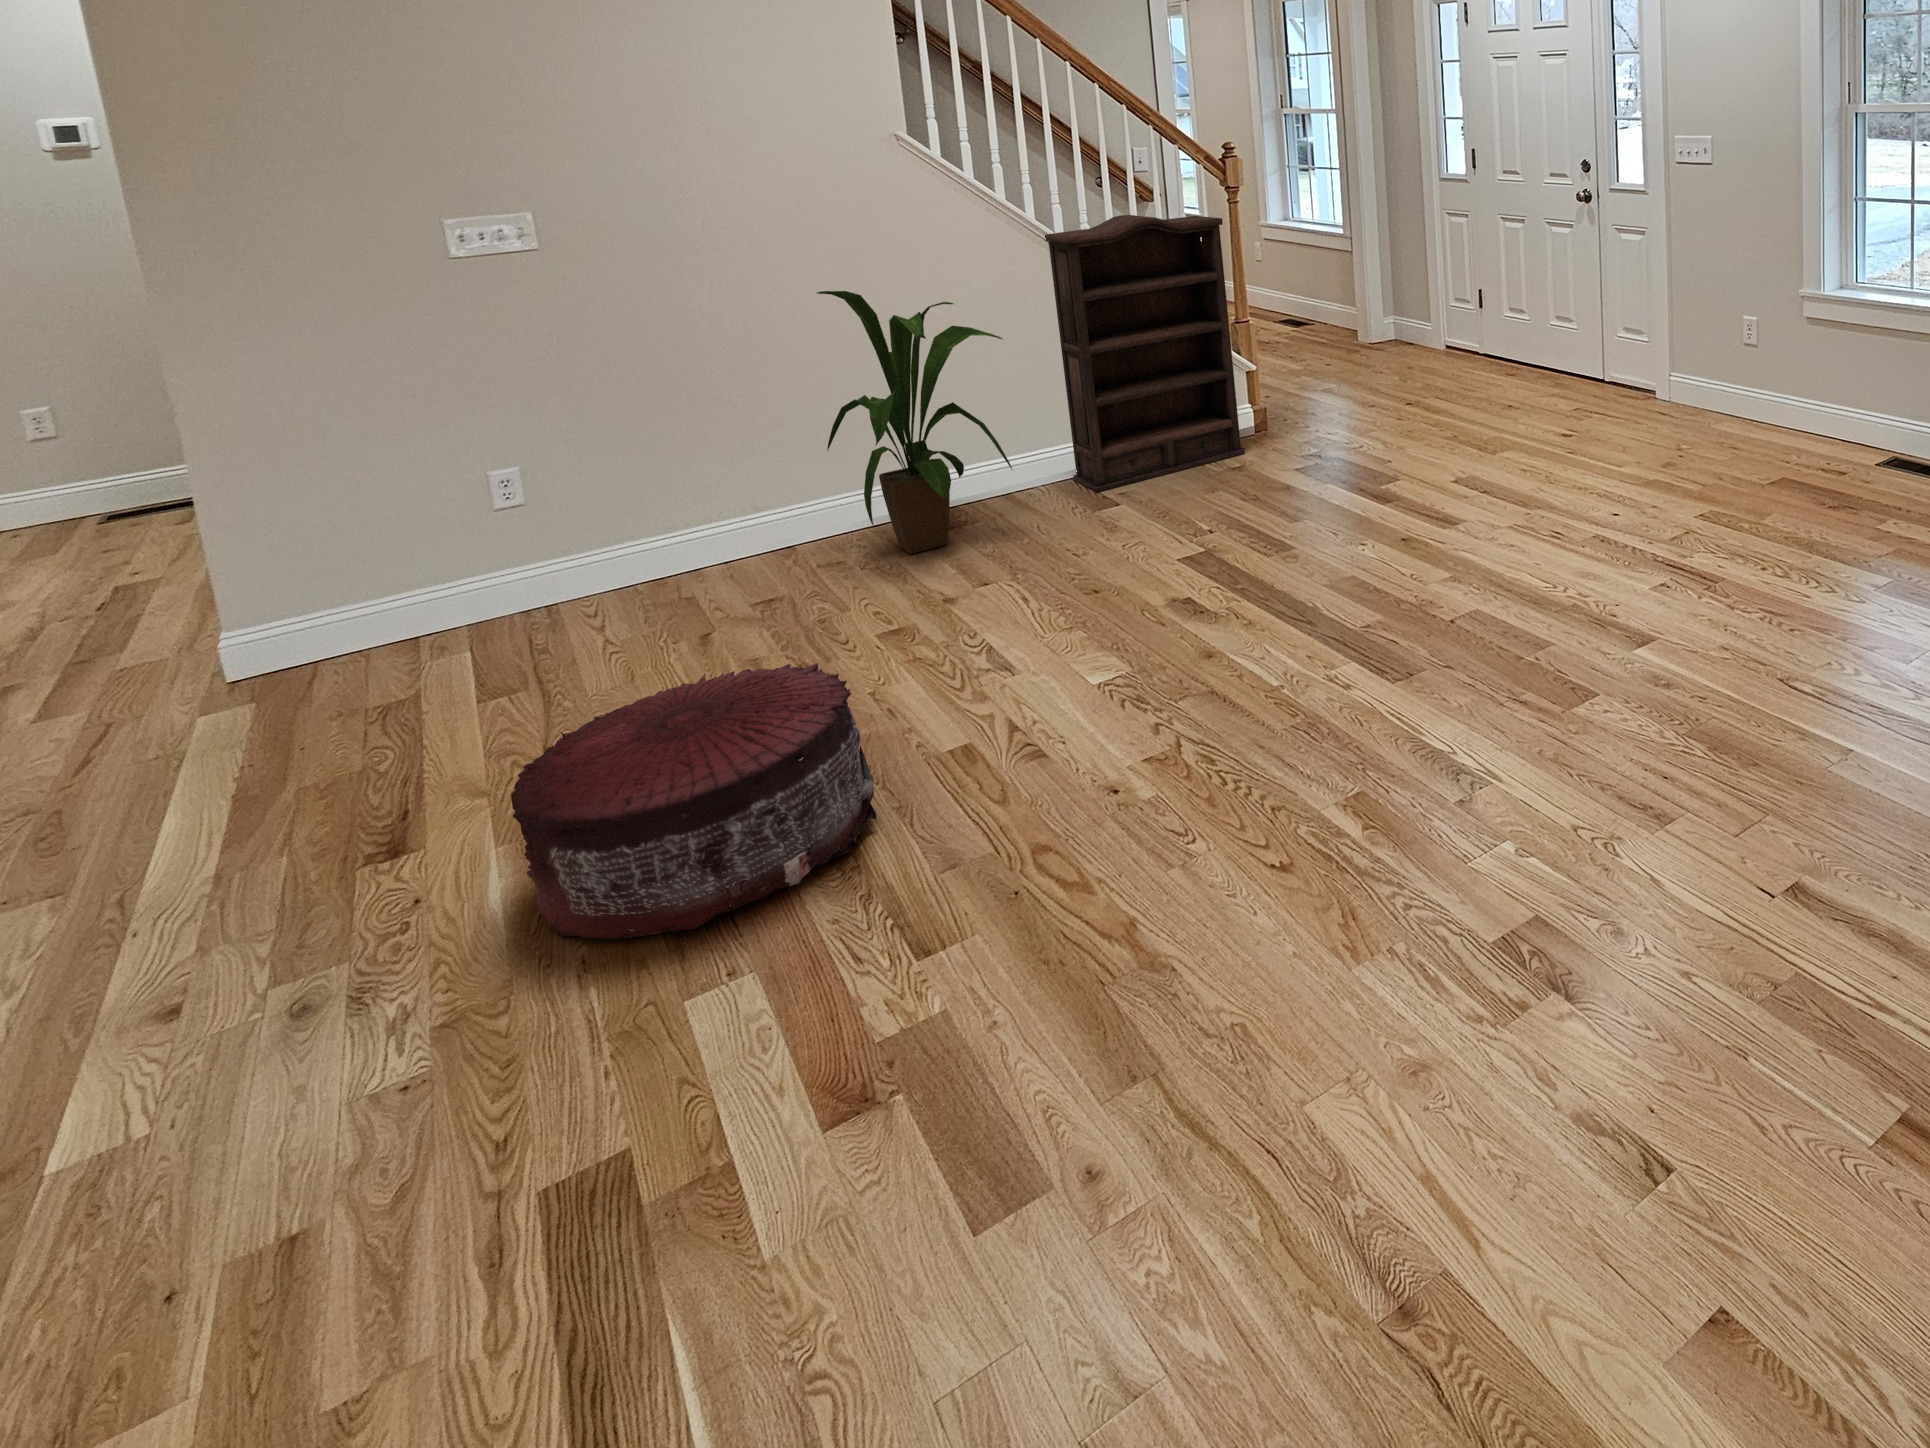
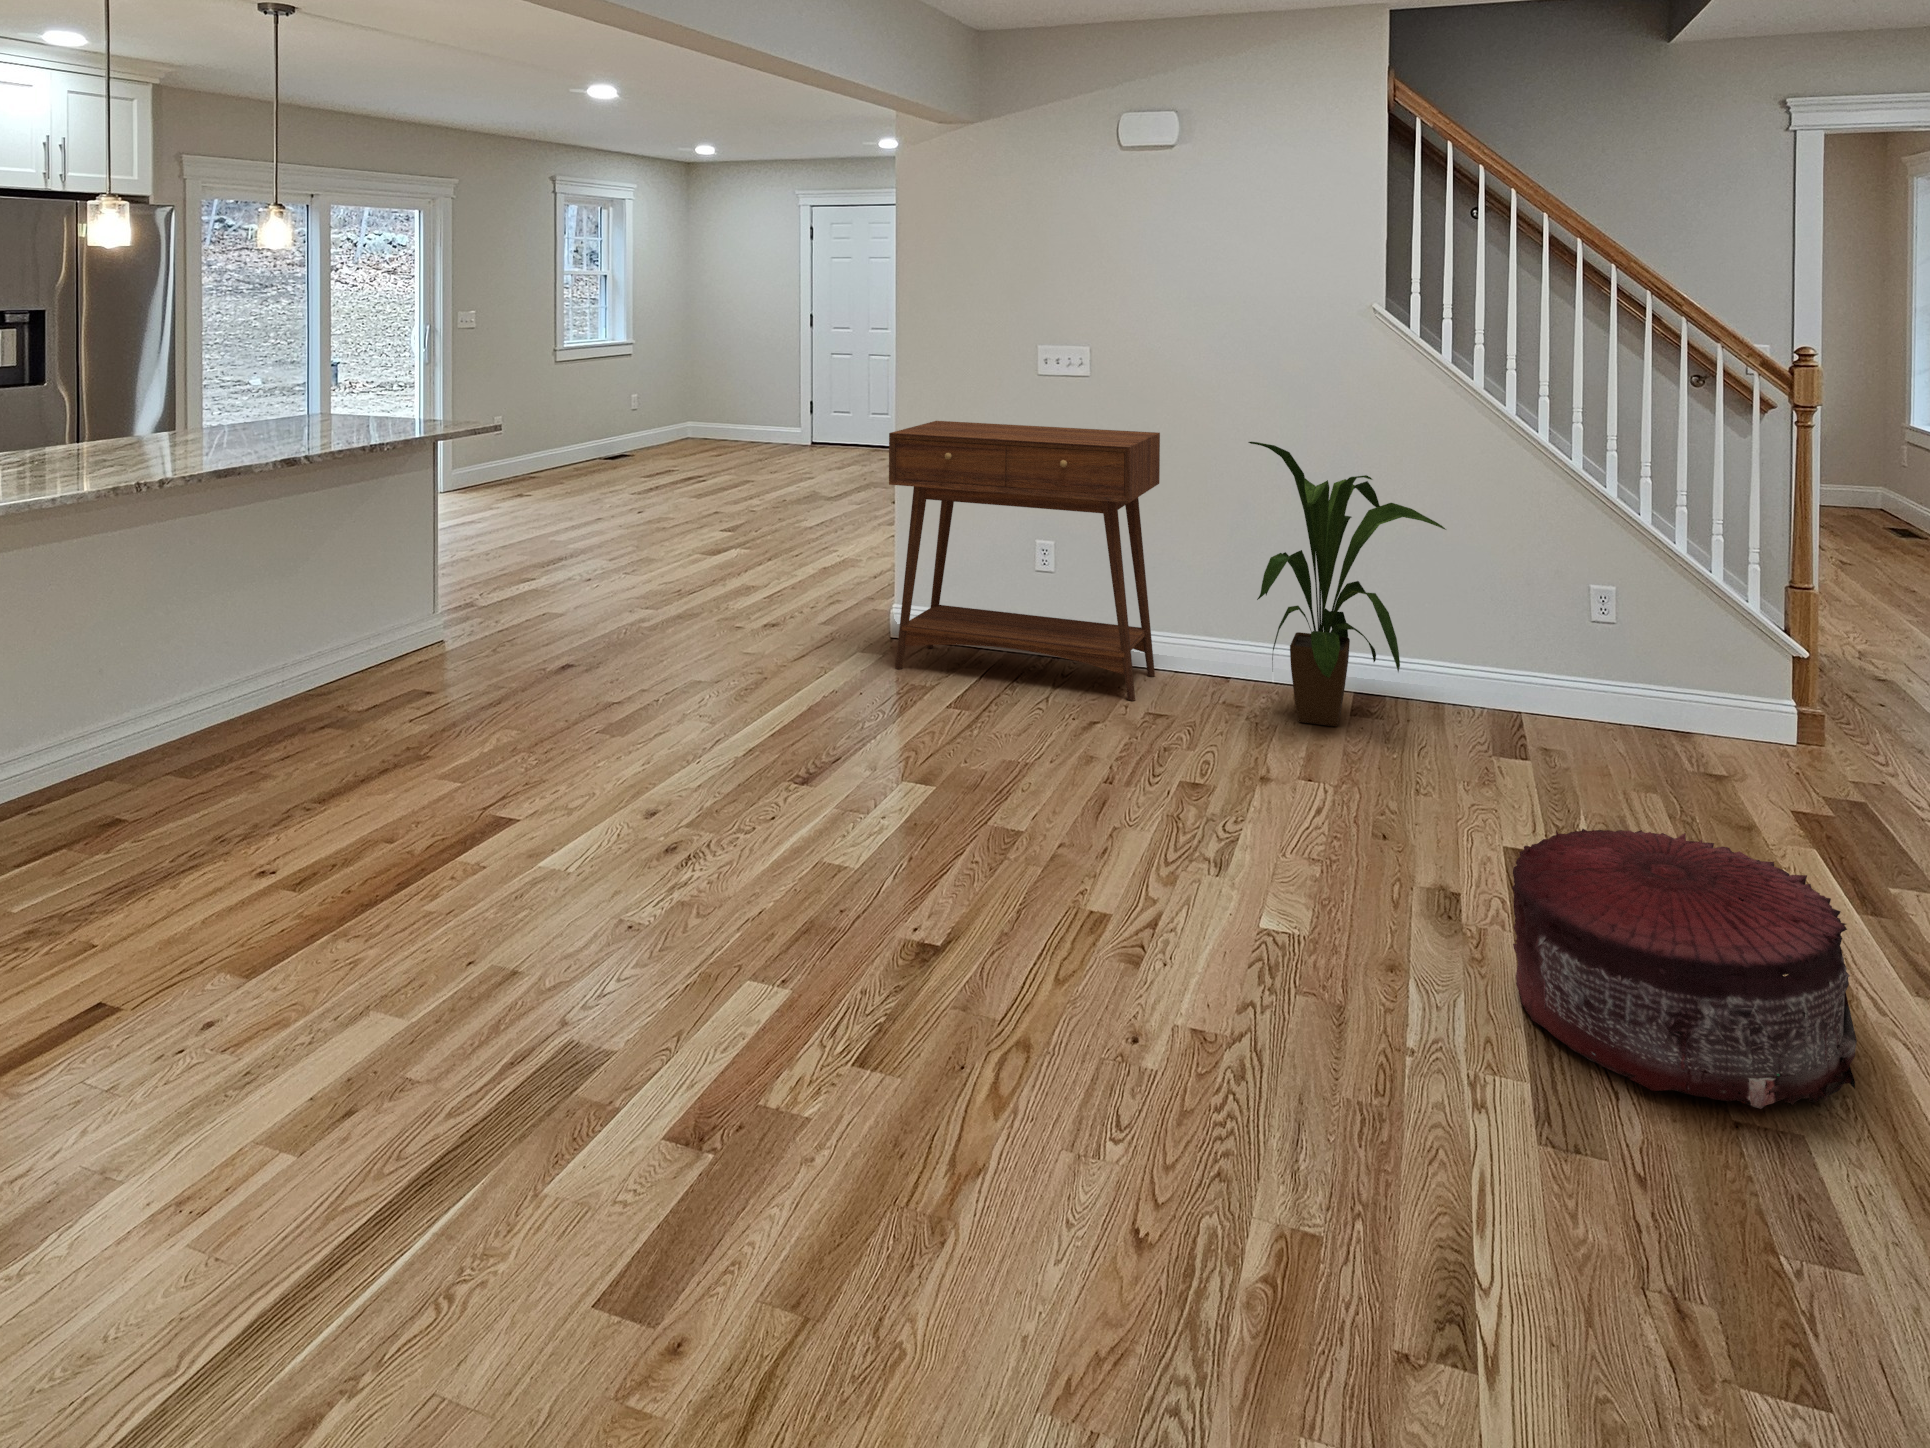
bookshelf: present [1045,215,1245,492] -> none [1526,418,1764,763]
console table: none [233,310,718,709] -> present [889,421,1160,701]
pouf: present [511,663,877,939] -> present [1512,829,1857,1109]

